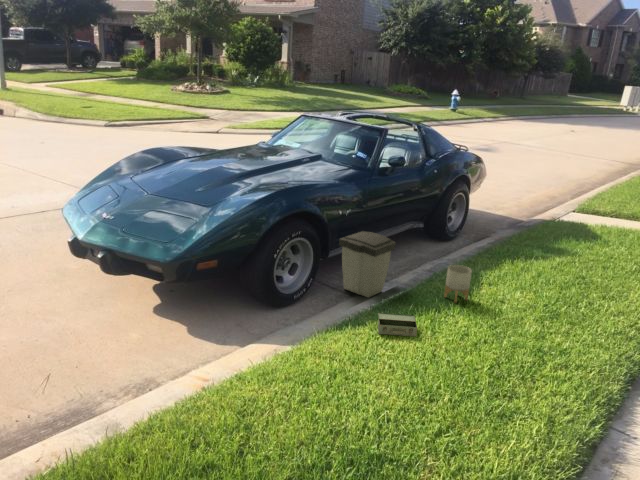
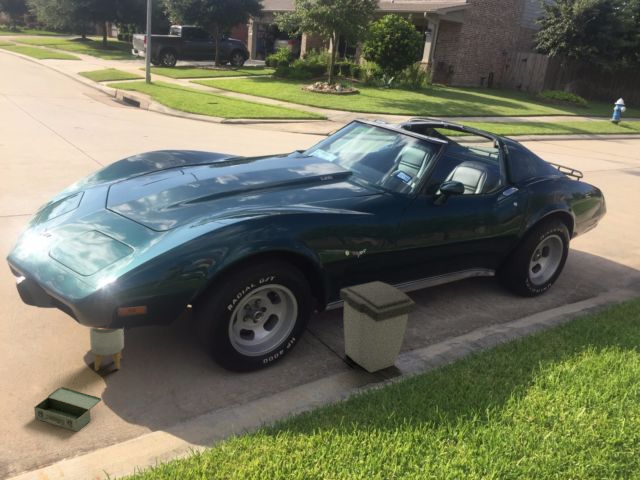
planter: present [444,265,472,302] -> present [89,327,124,371]
toolbox: present [378,312,417,336] -> present [34,387,101,431]

